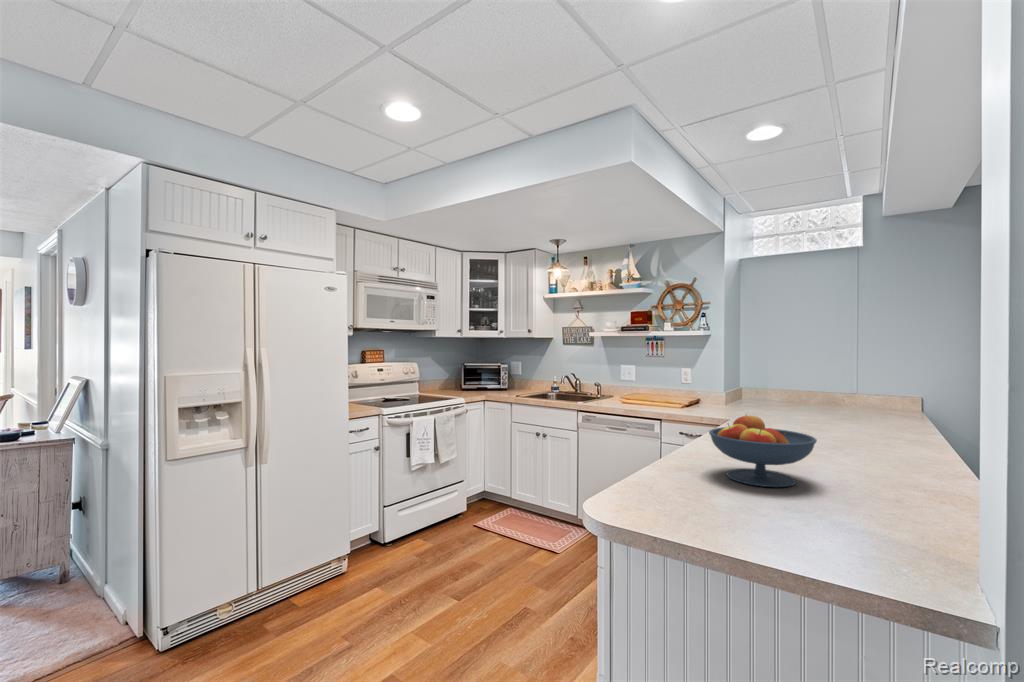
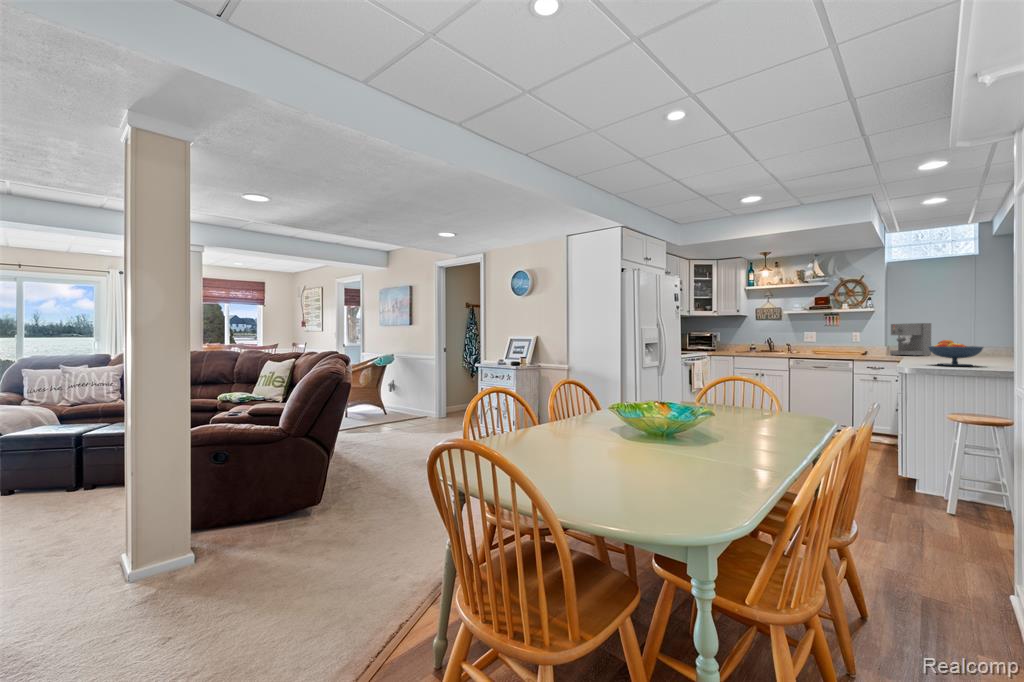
coffee maker: none [722,358,782,416] -> present [890,323,931,356]

